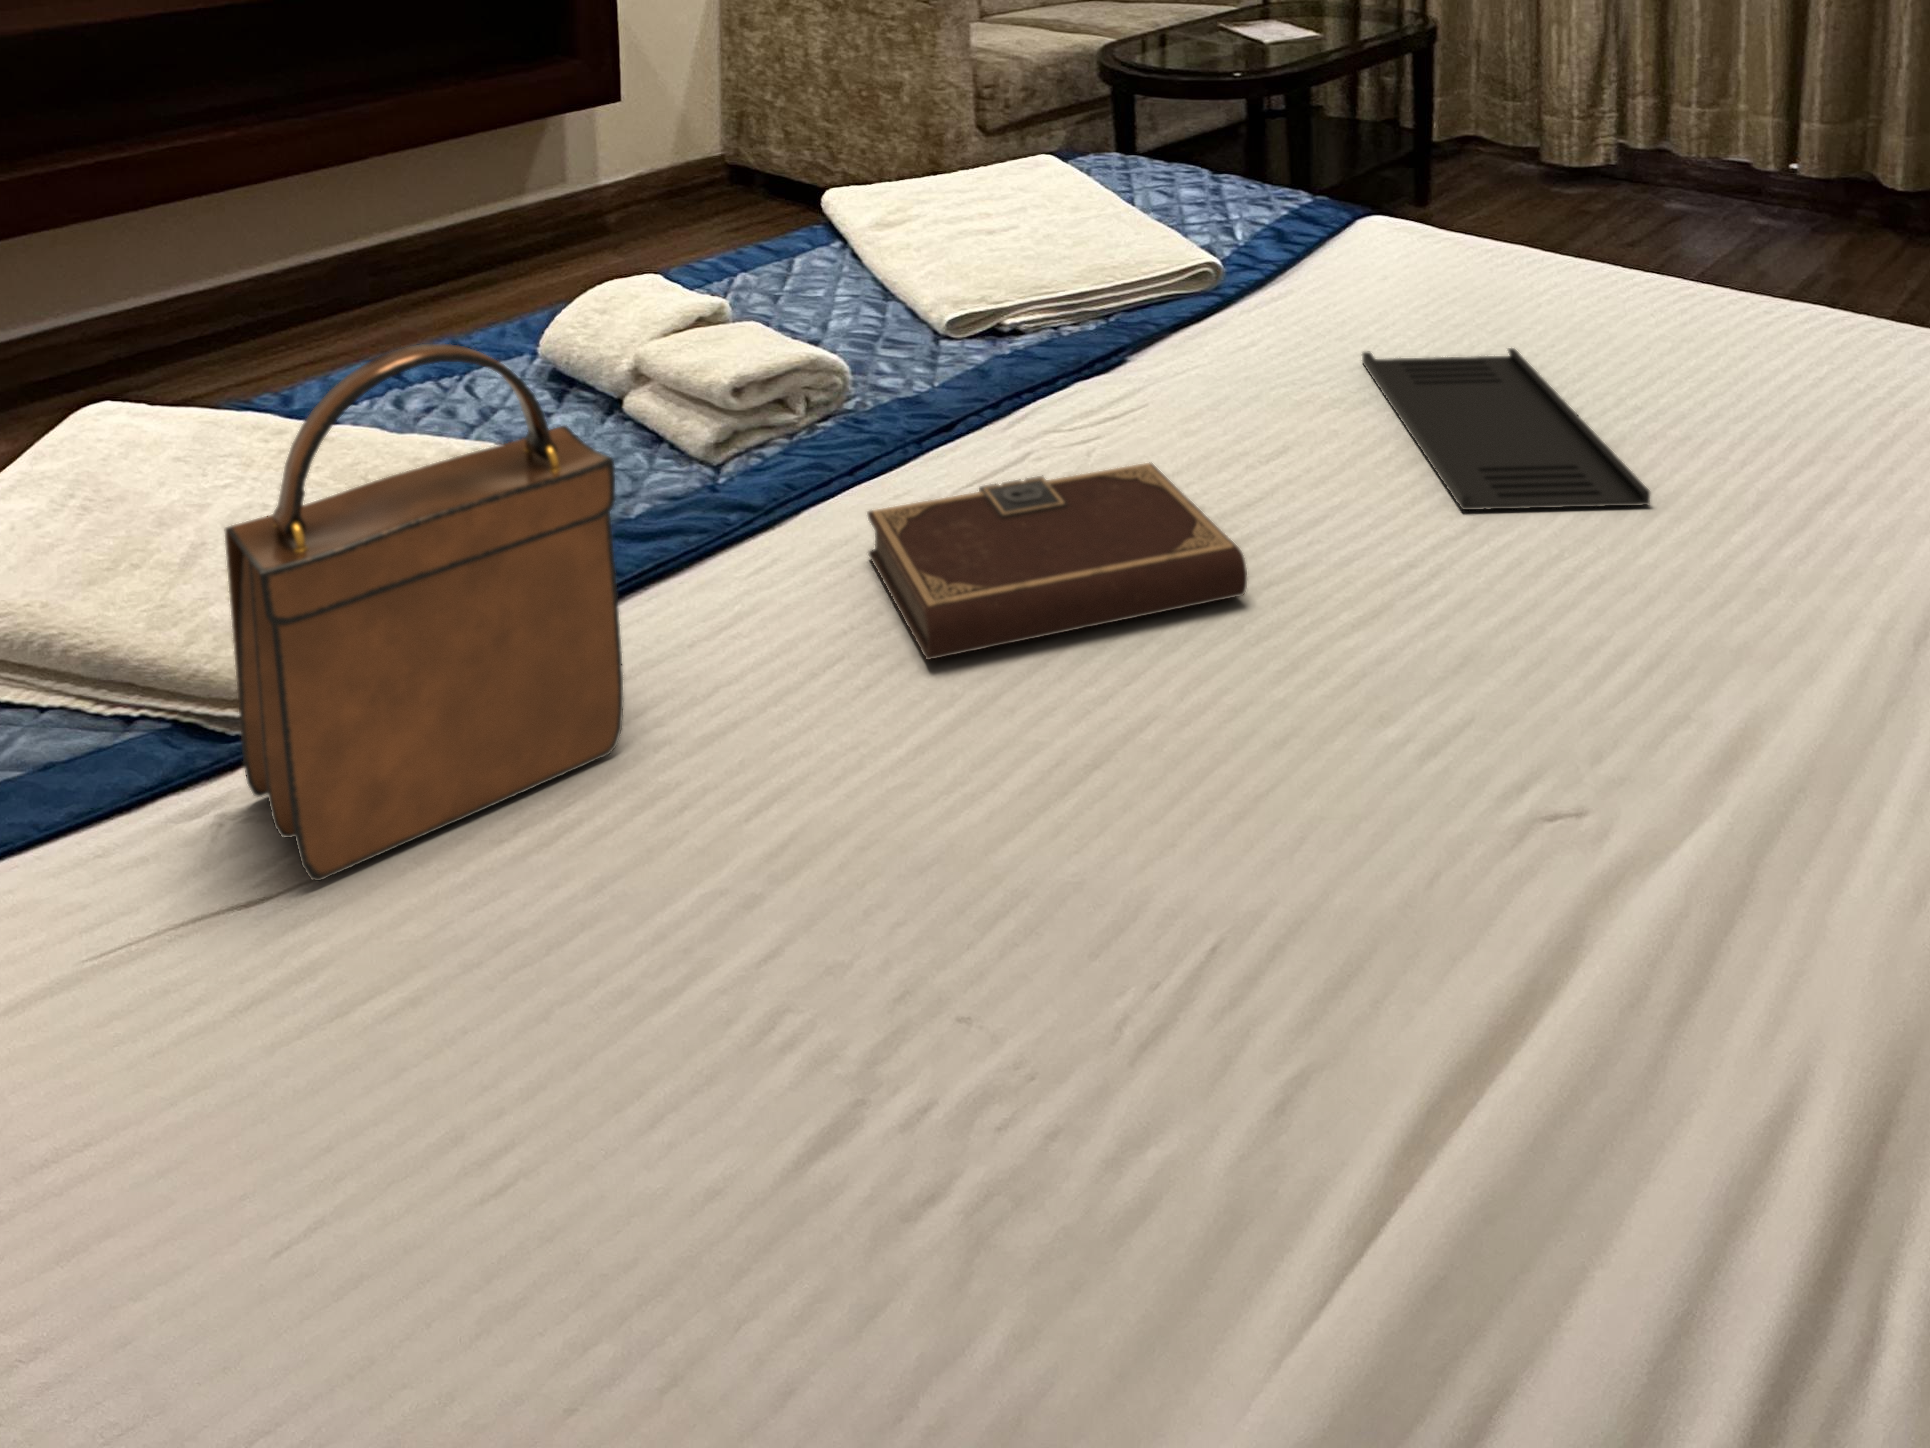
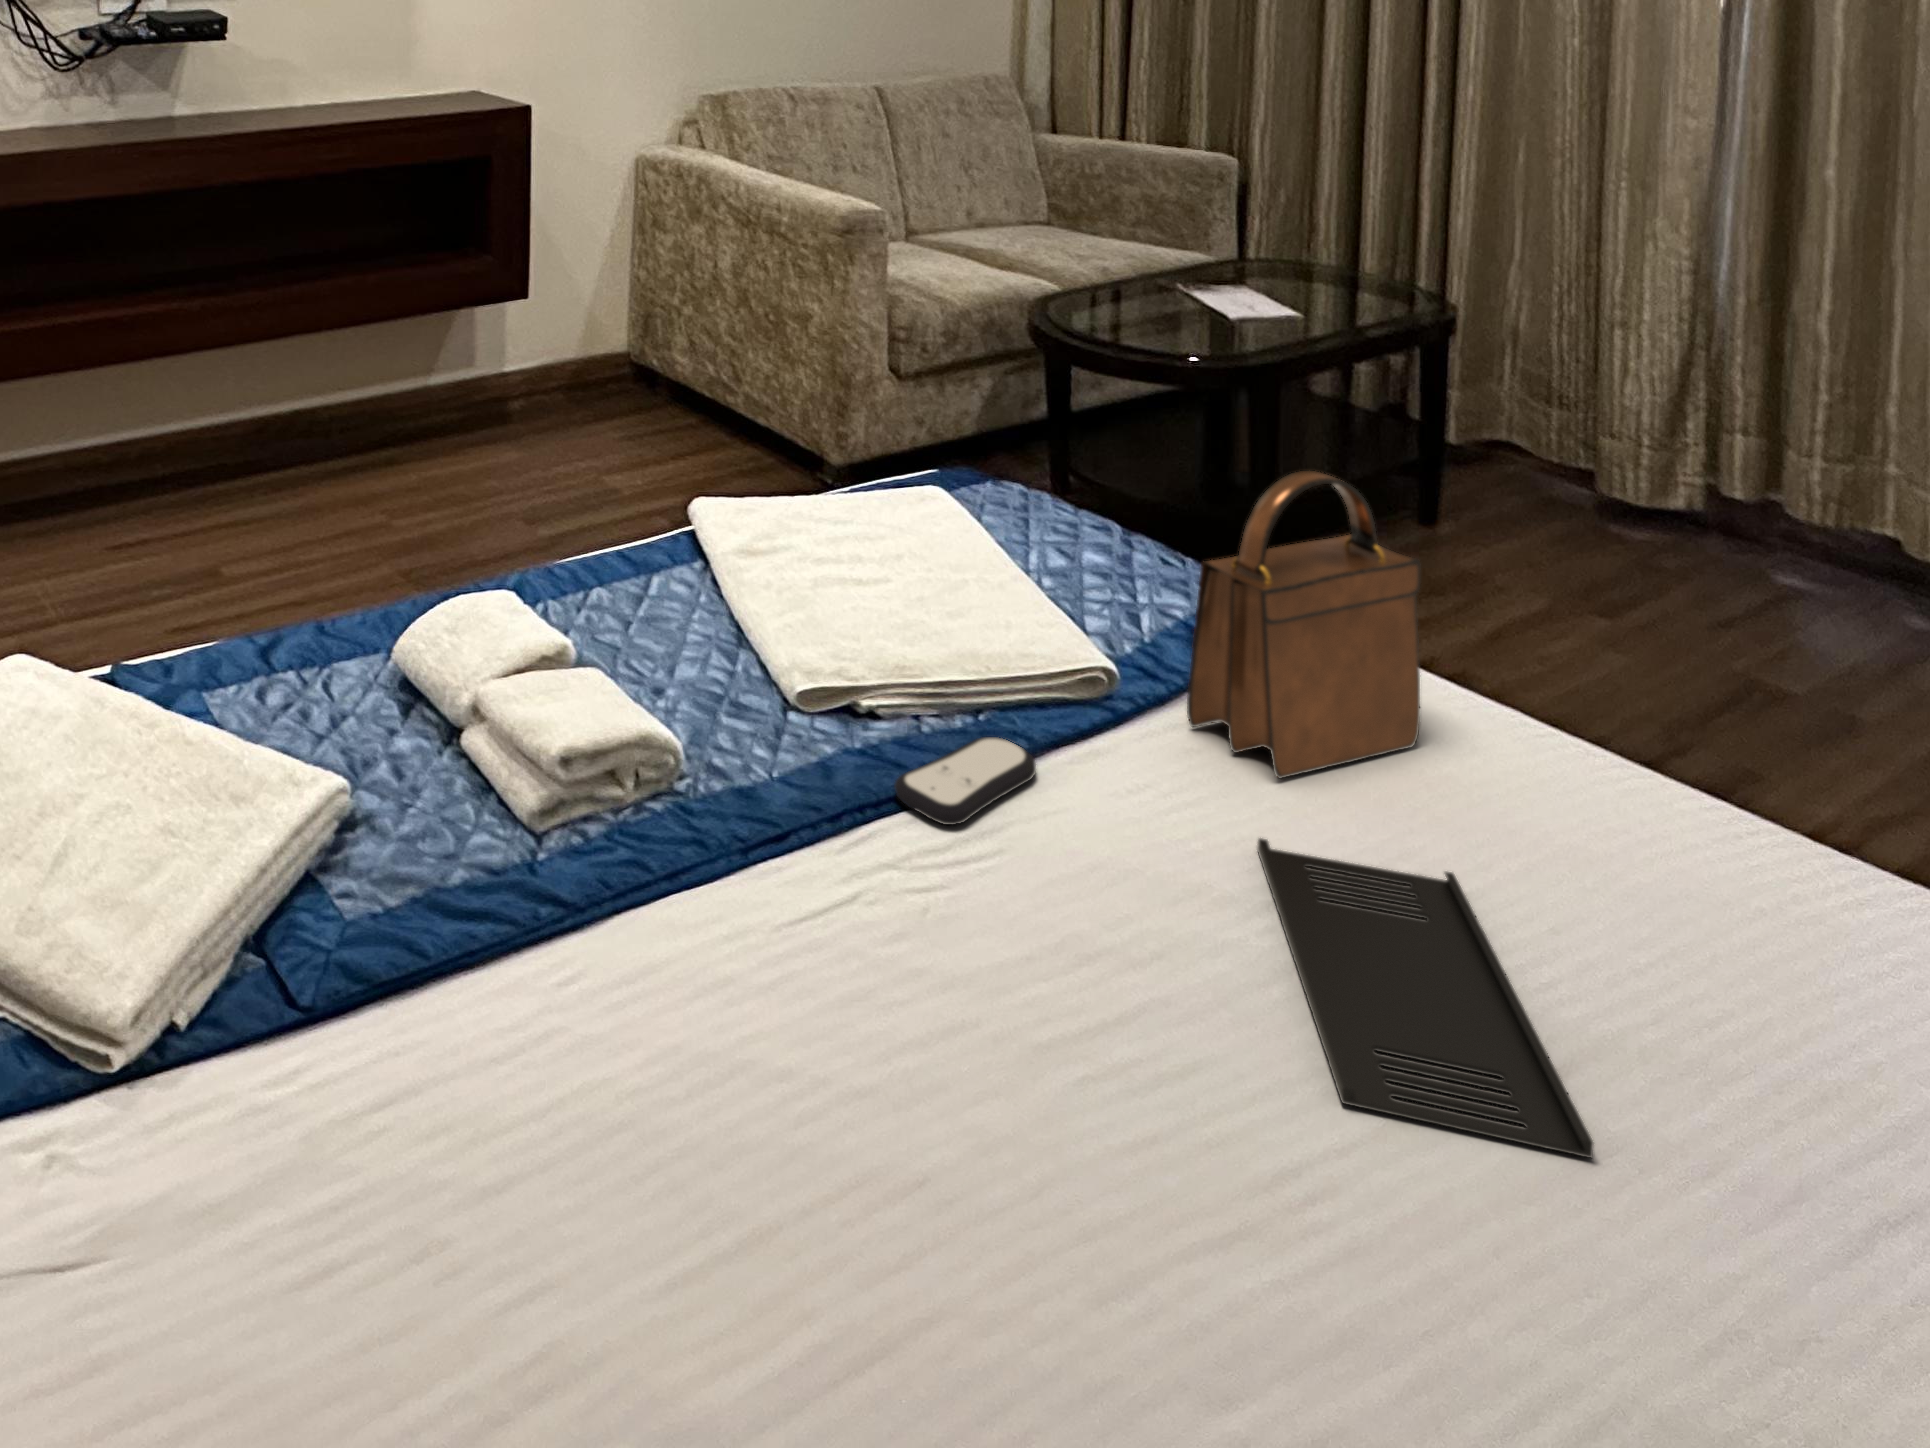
remote control: none [1052,320,1173,390] -> present [894,737,1036,826]
handbag: present [224,344,624,881] -> present [1187,471,1420,778]
notebook: present [867,463,1247,660] -> none [665,947,1060,1161]

